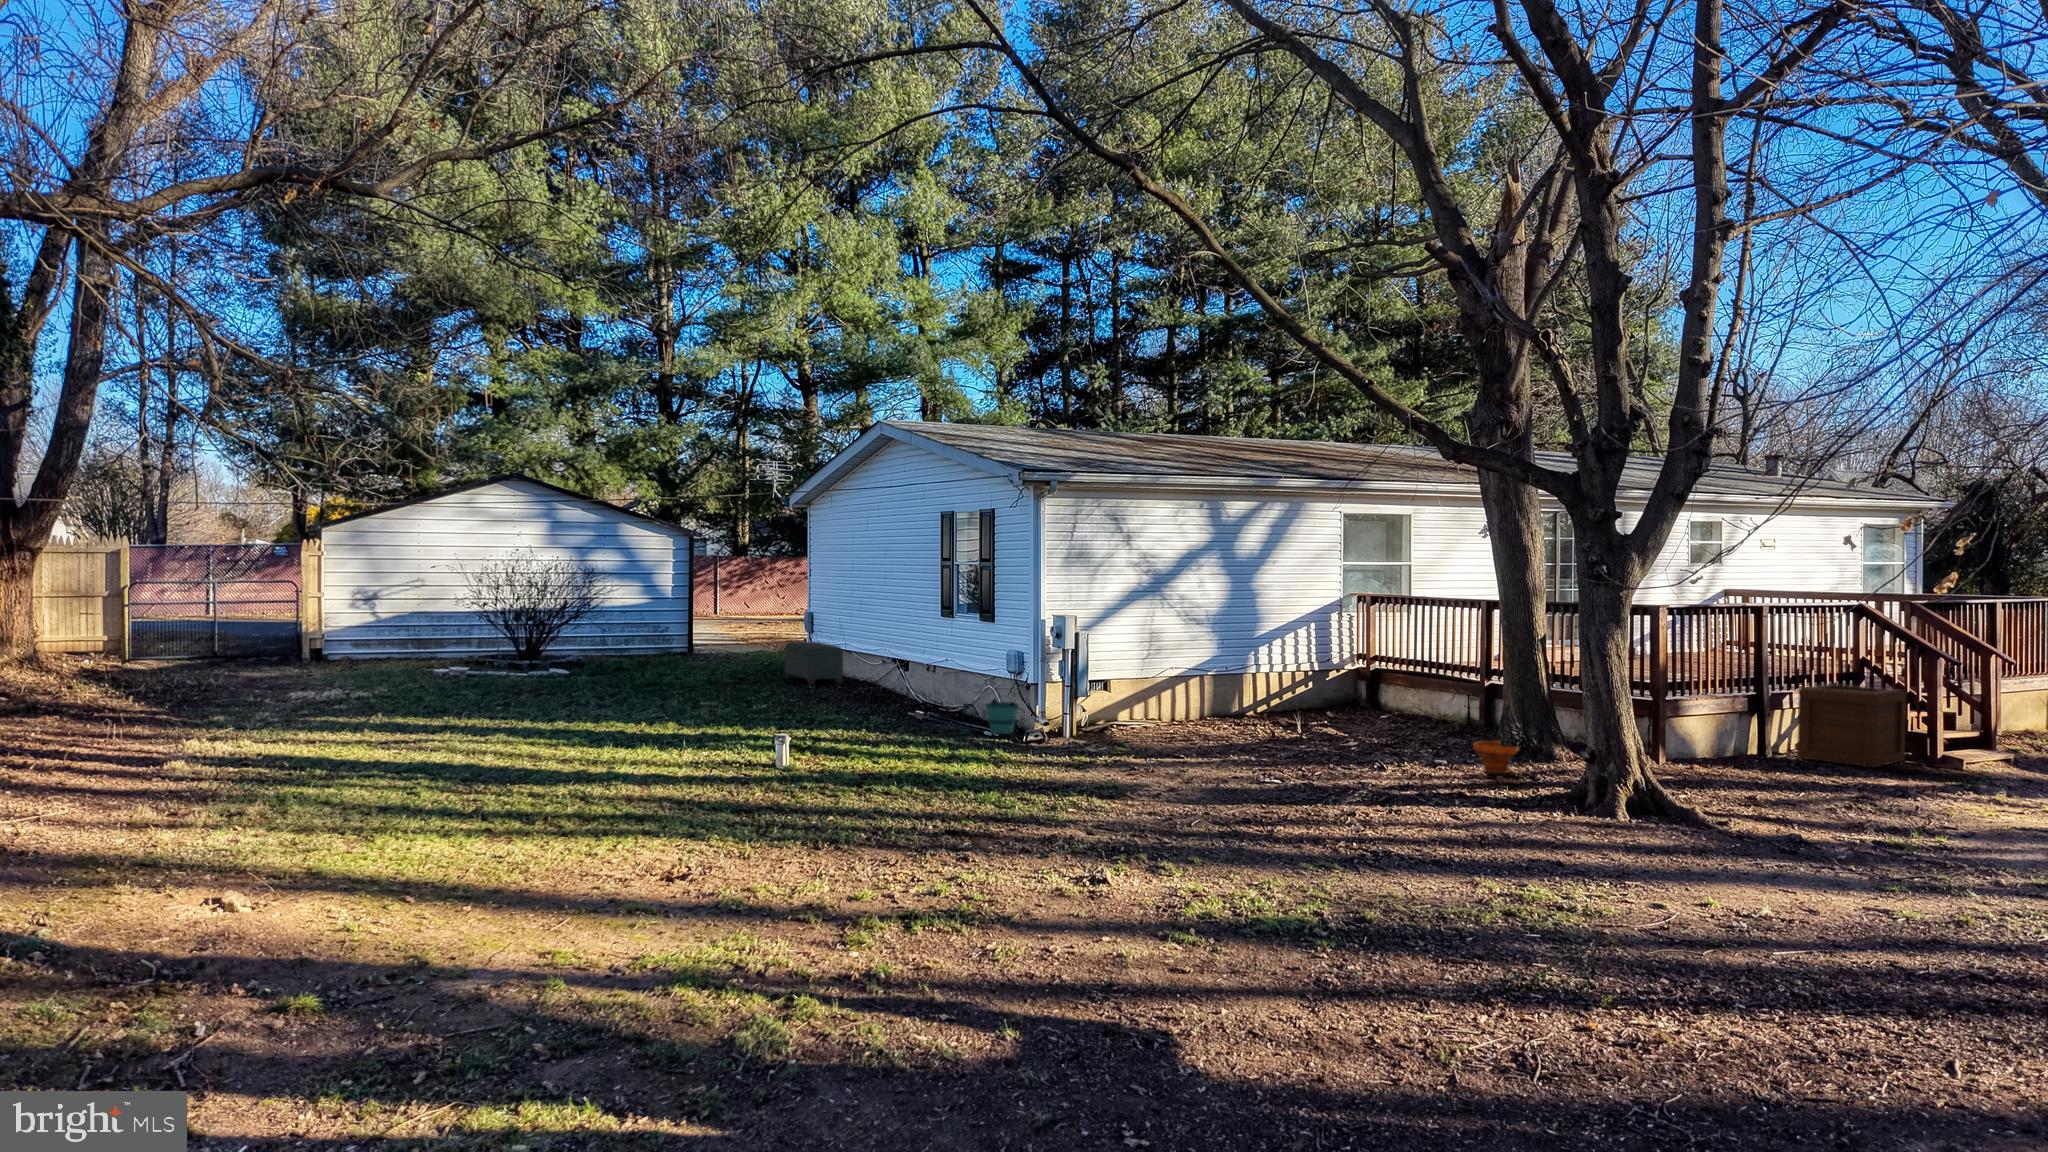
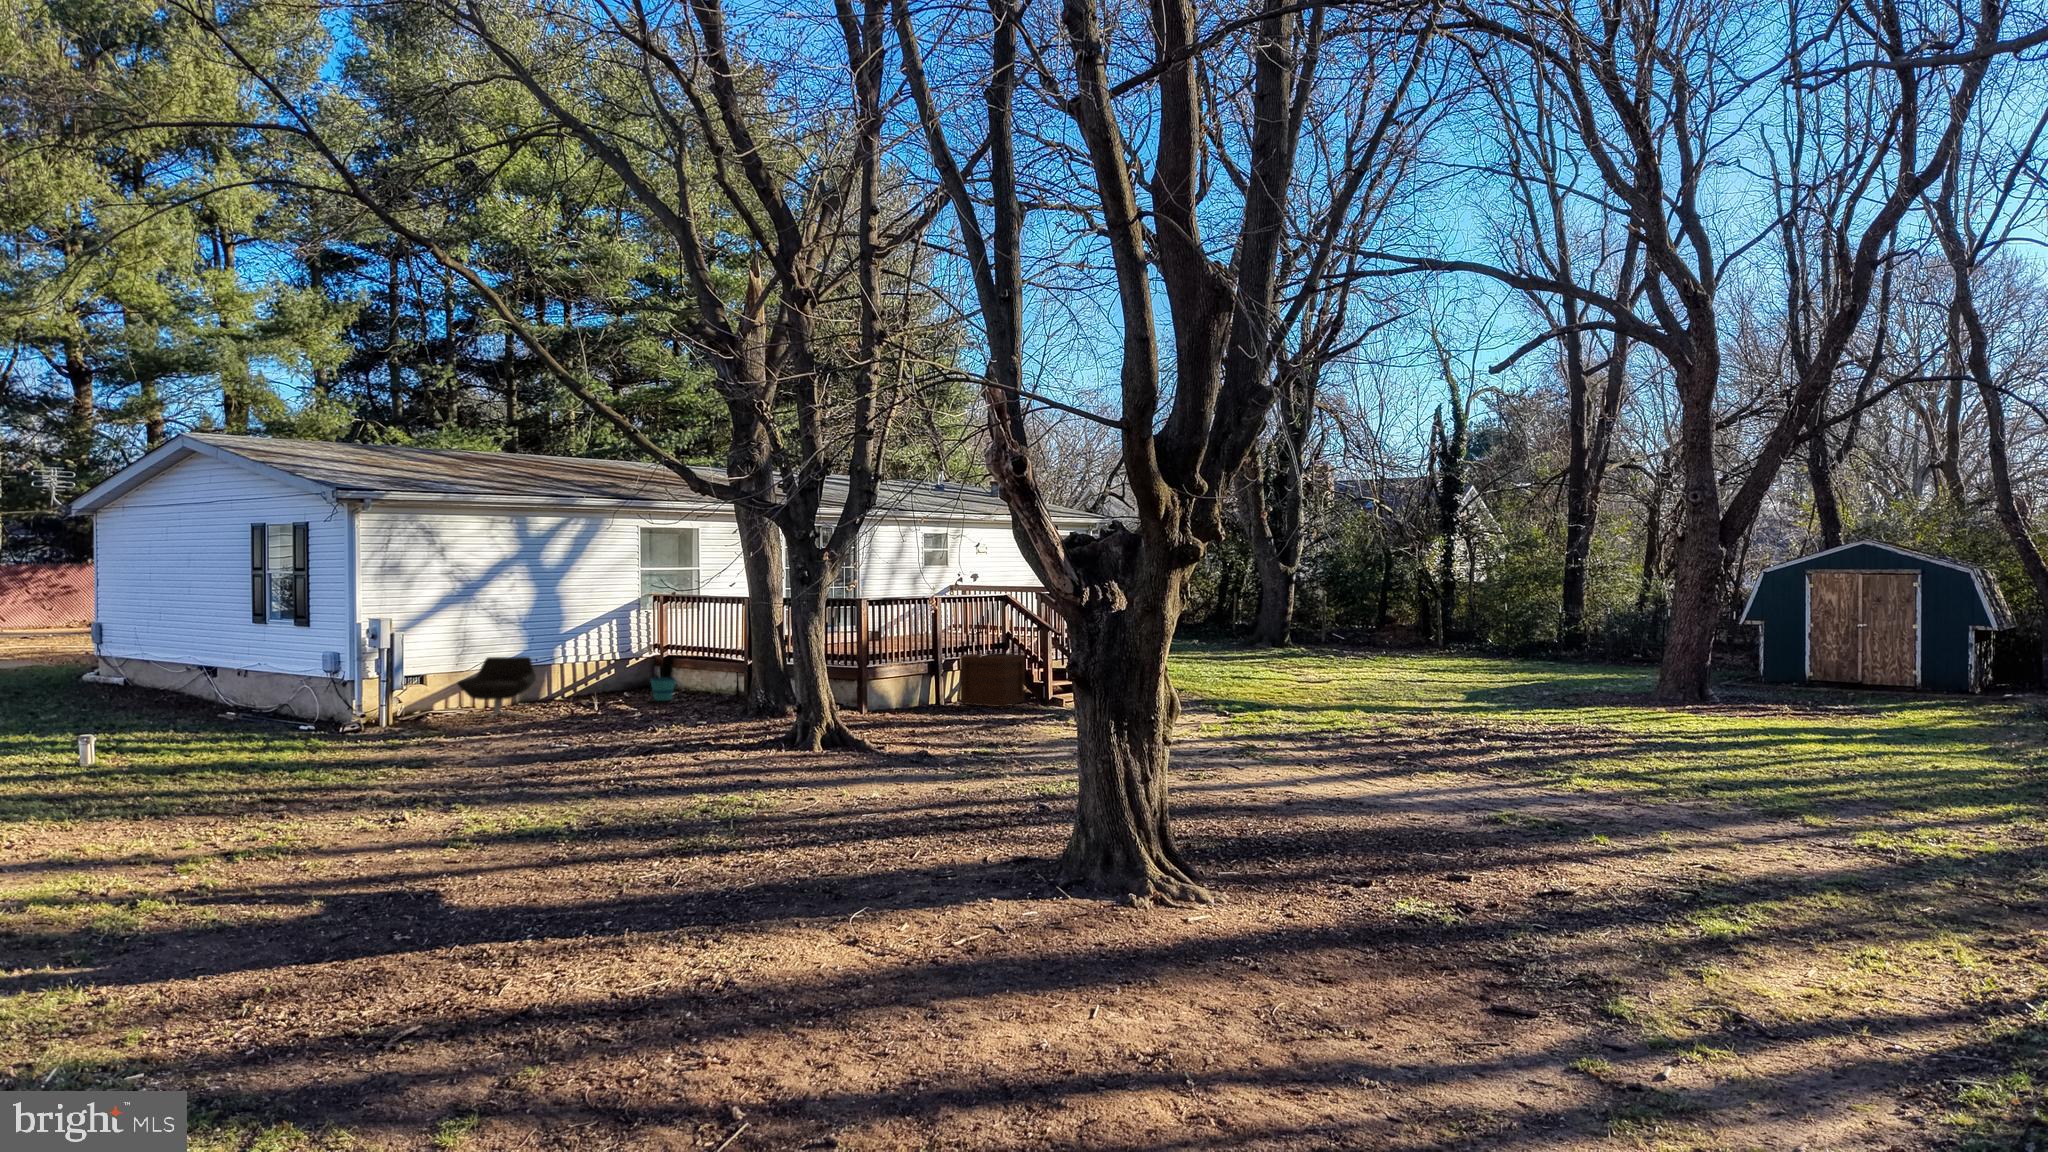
bench: present [785,642,843,685] -> none [76,654,148,697]
lounge chair: none [1144,663,1227,737] -> present [458,657,536,719]
bucket: present [986,699,1025,734] -> present [651,676,676,701]
planter: present [1473,741,1519,773] -> none [728,704,764,728]

